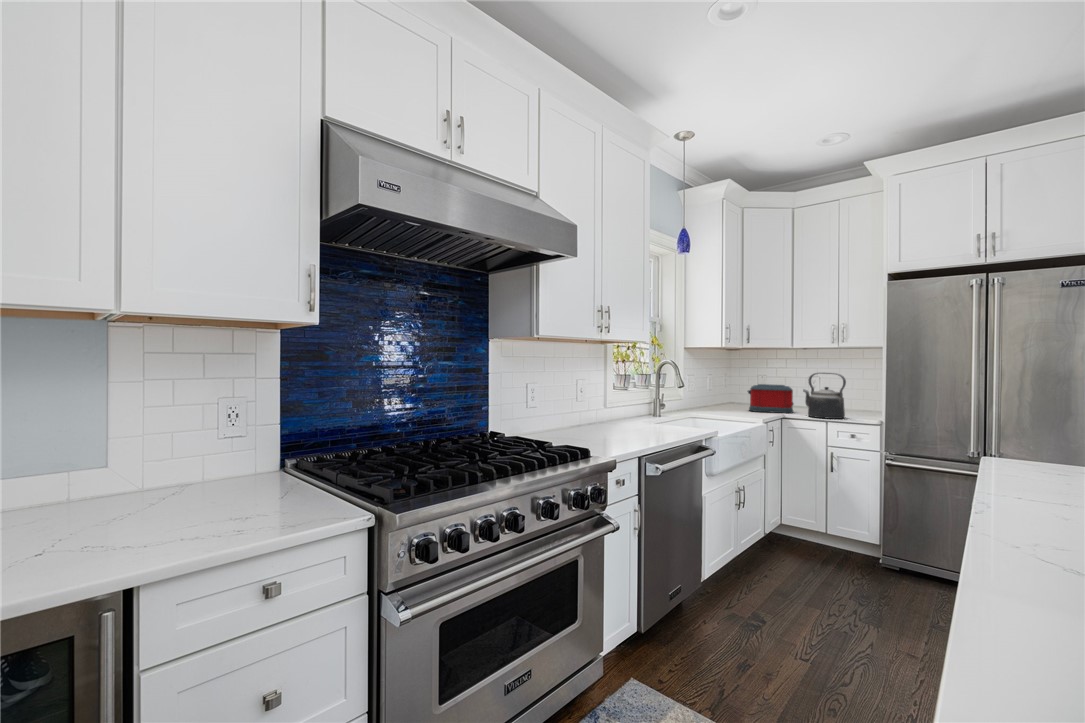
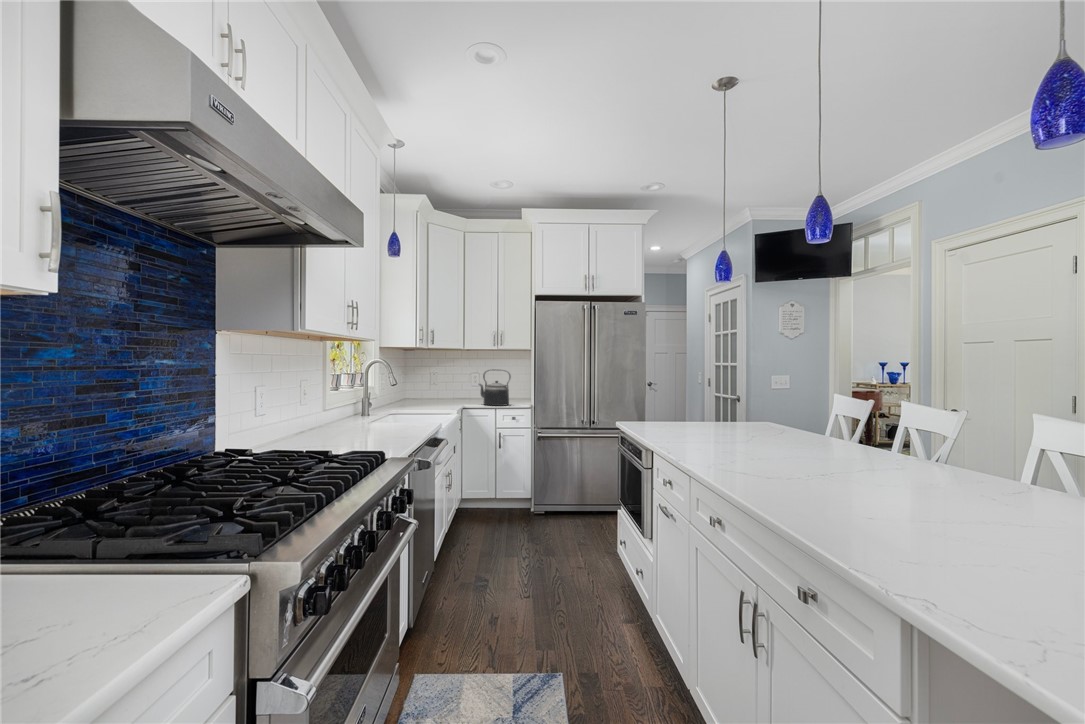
toaster: present [748,384,793,413] -> none [432,380,469,404]

